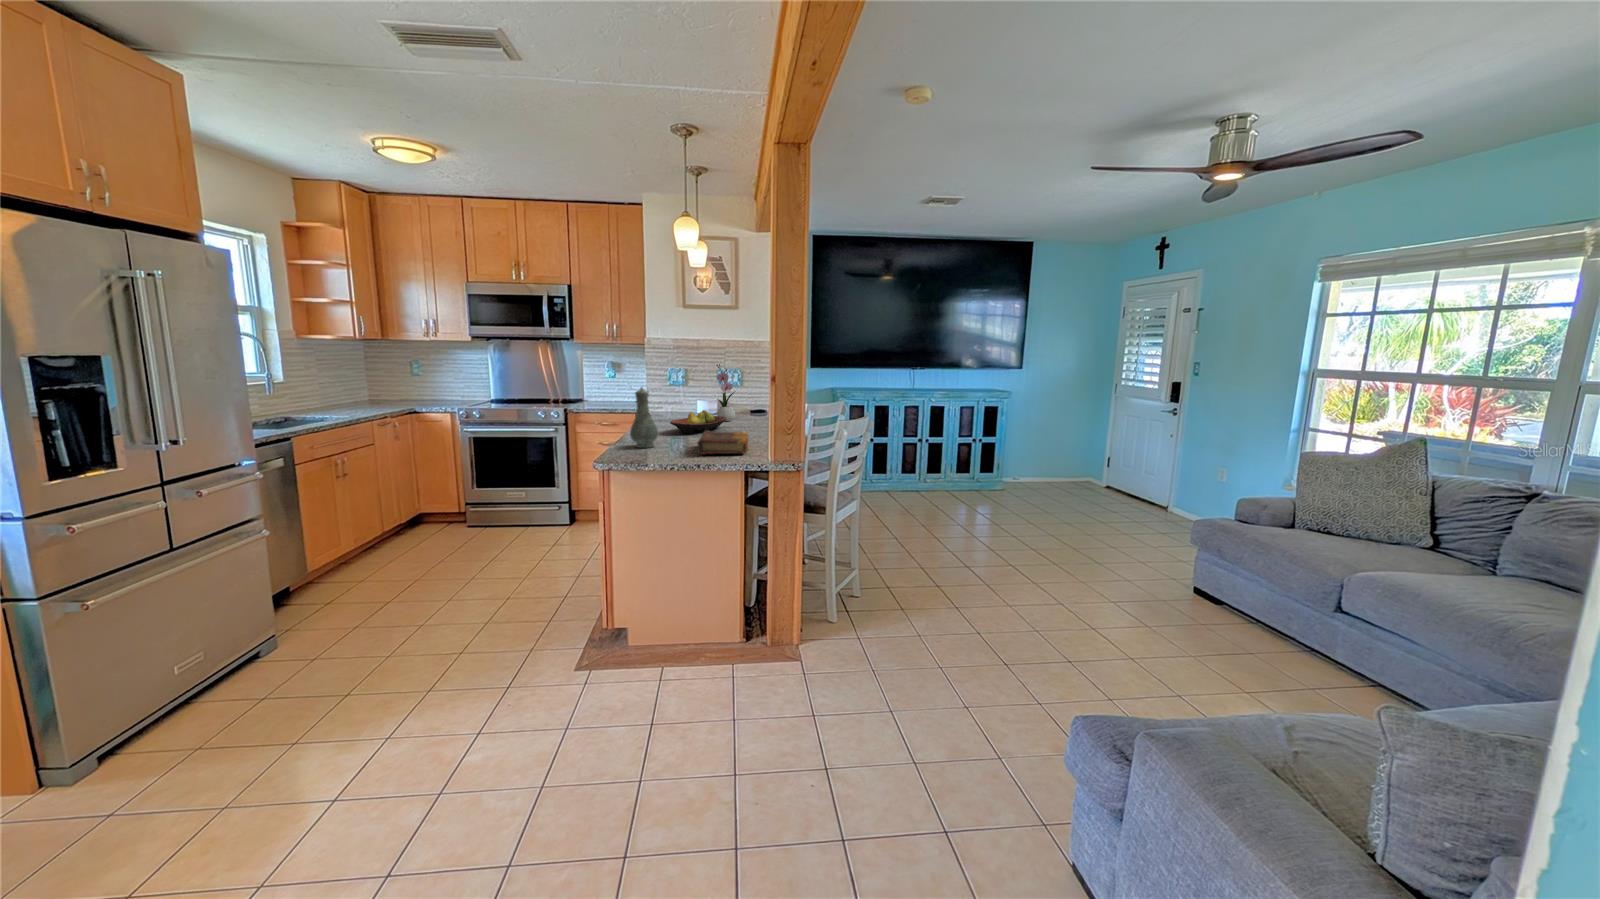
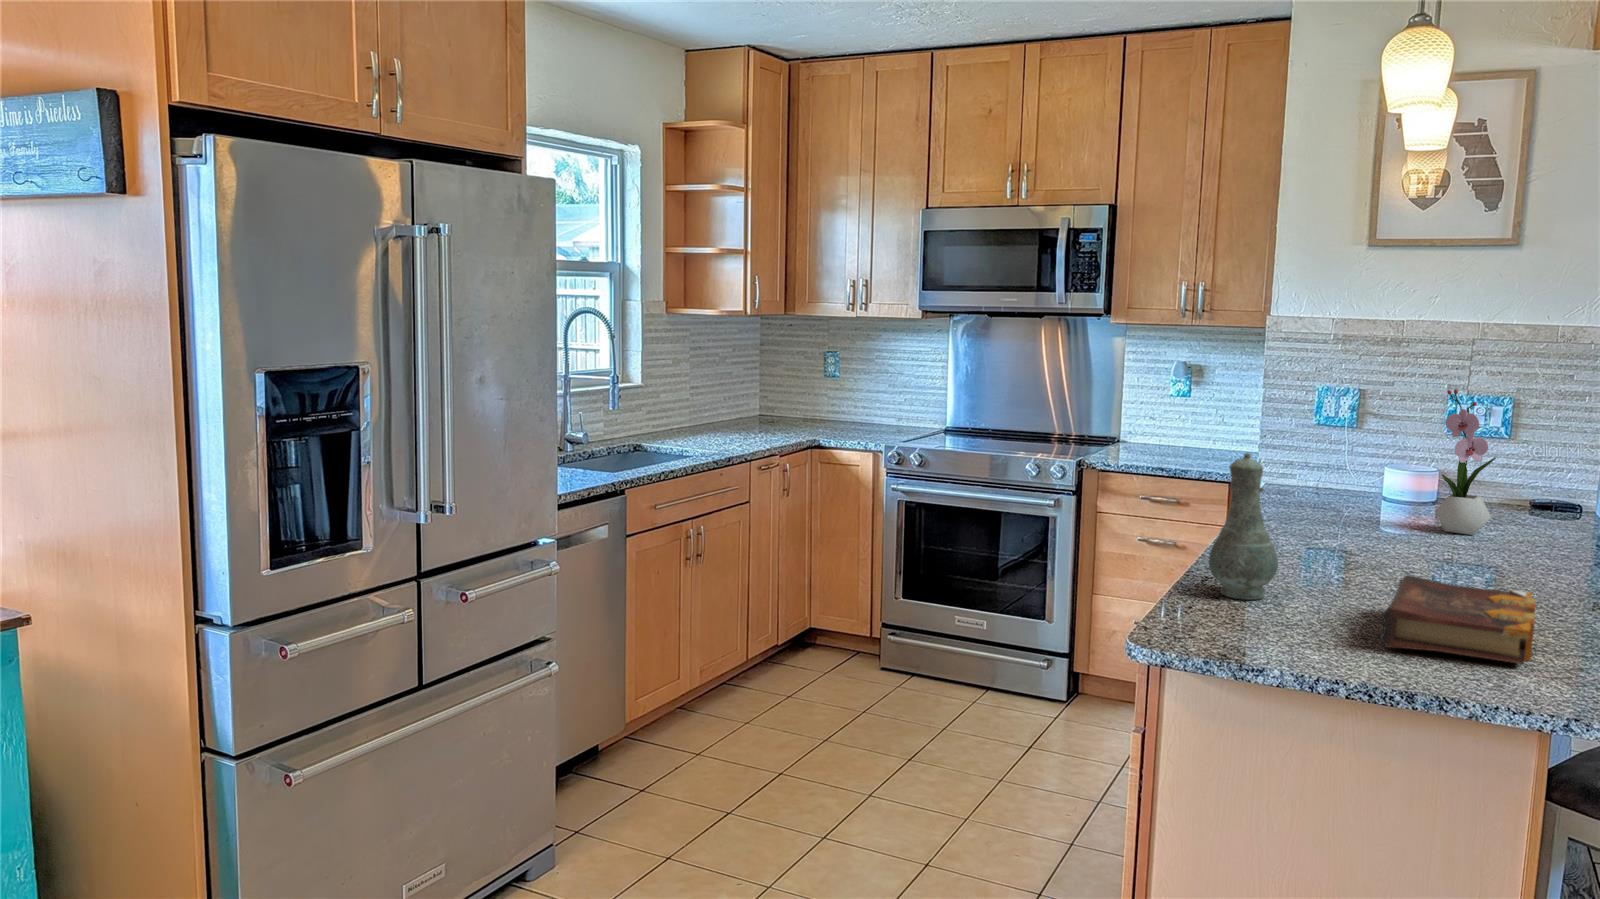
fruit bowl: present [670,410,727,434] -> none [1310,507,1466,566]

